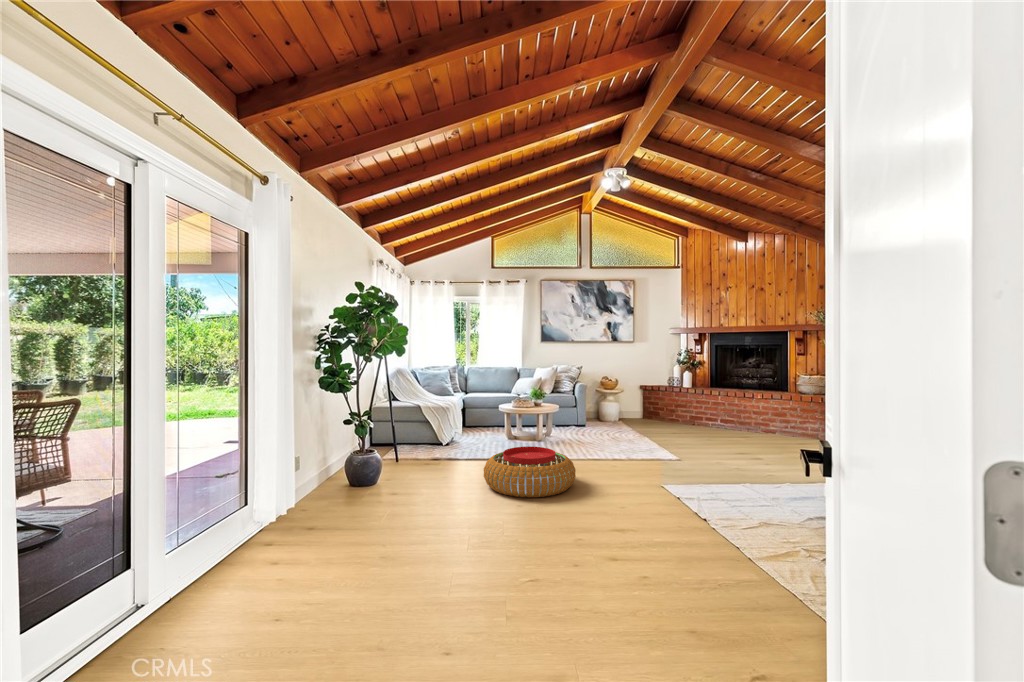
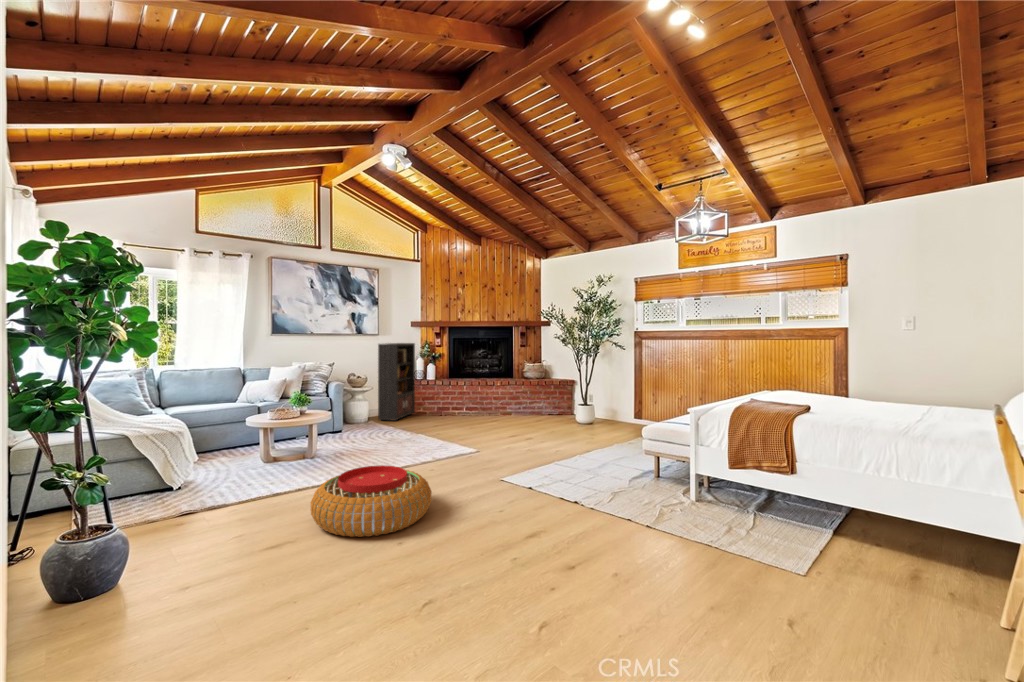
bookcase: none [625,350,666,424] -> present [378,343,415,421]

